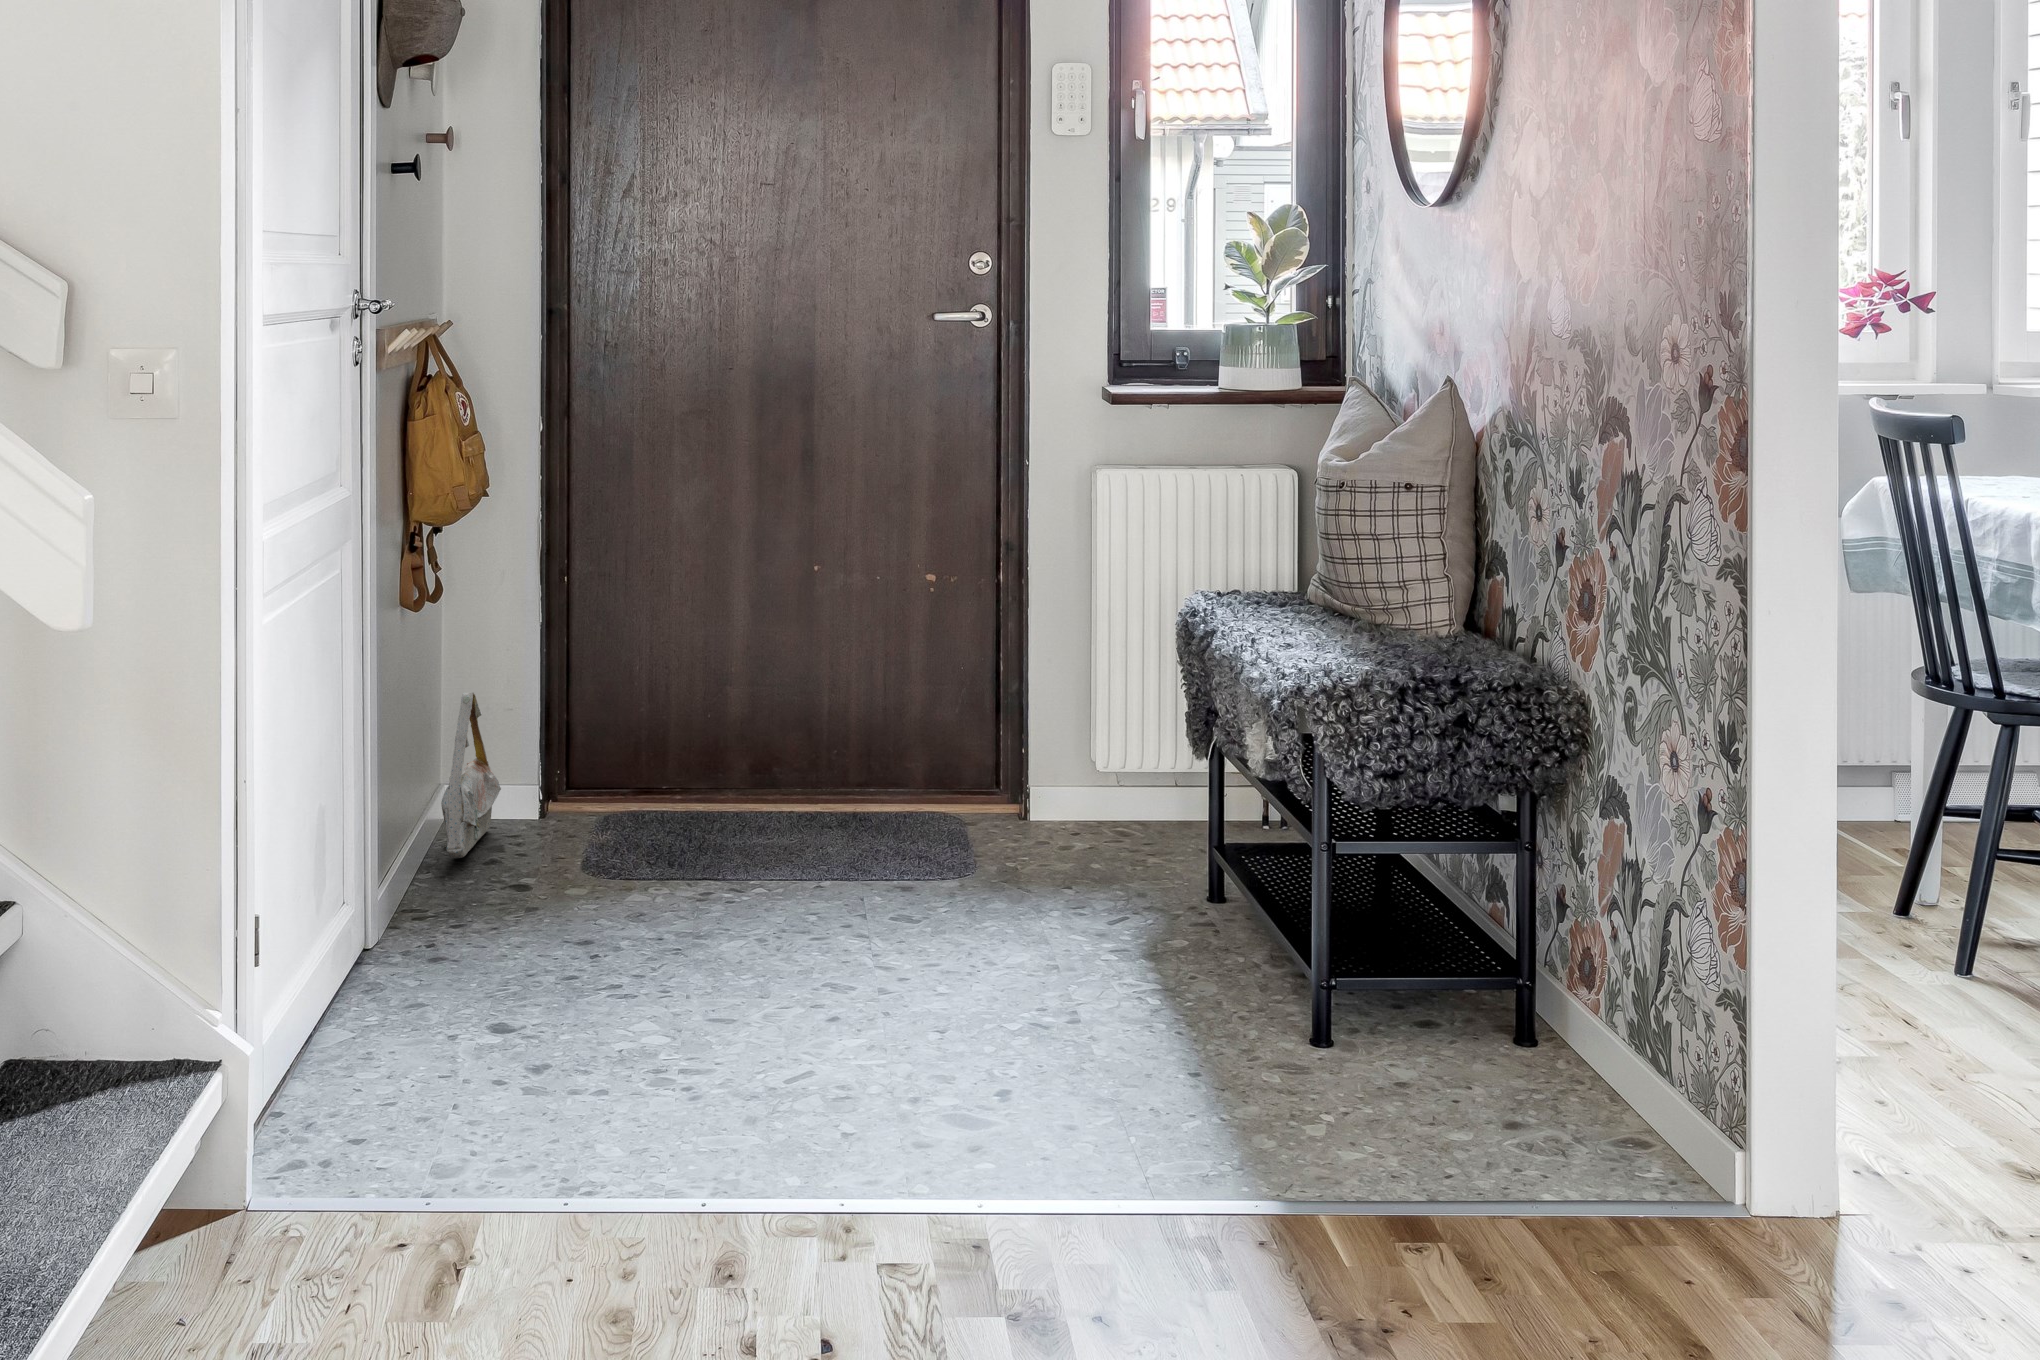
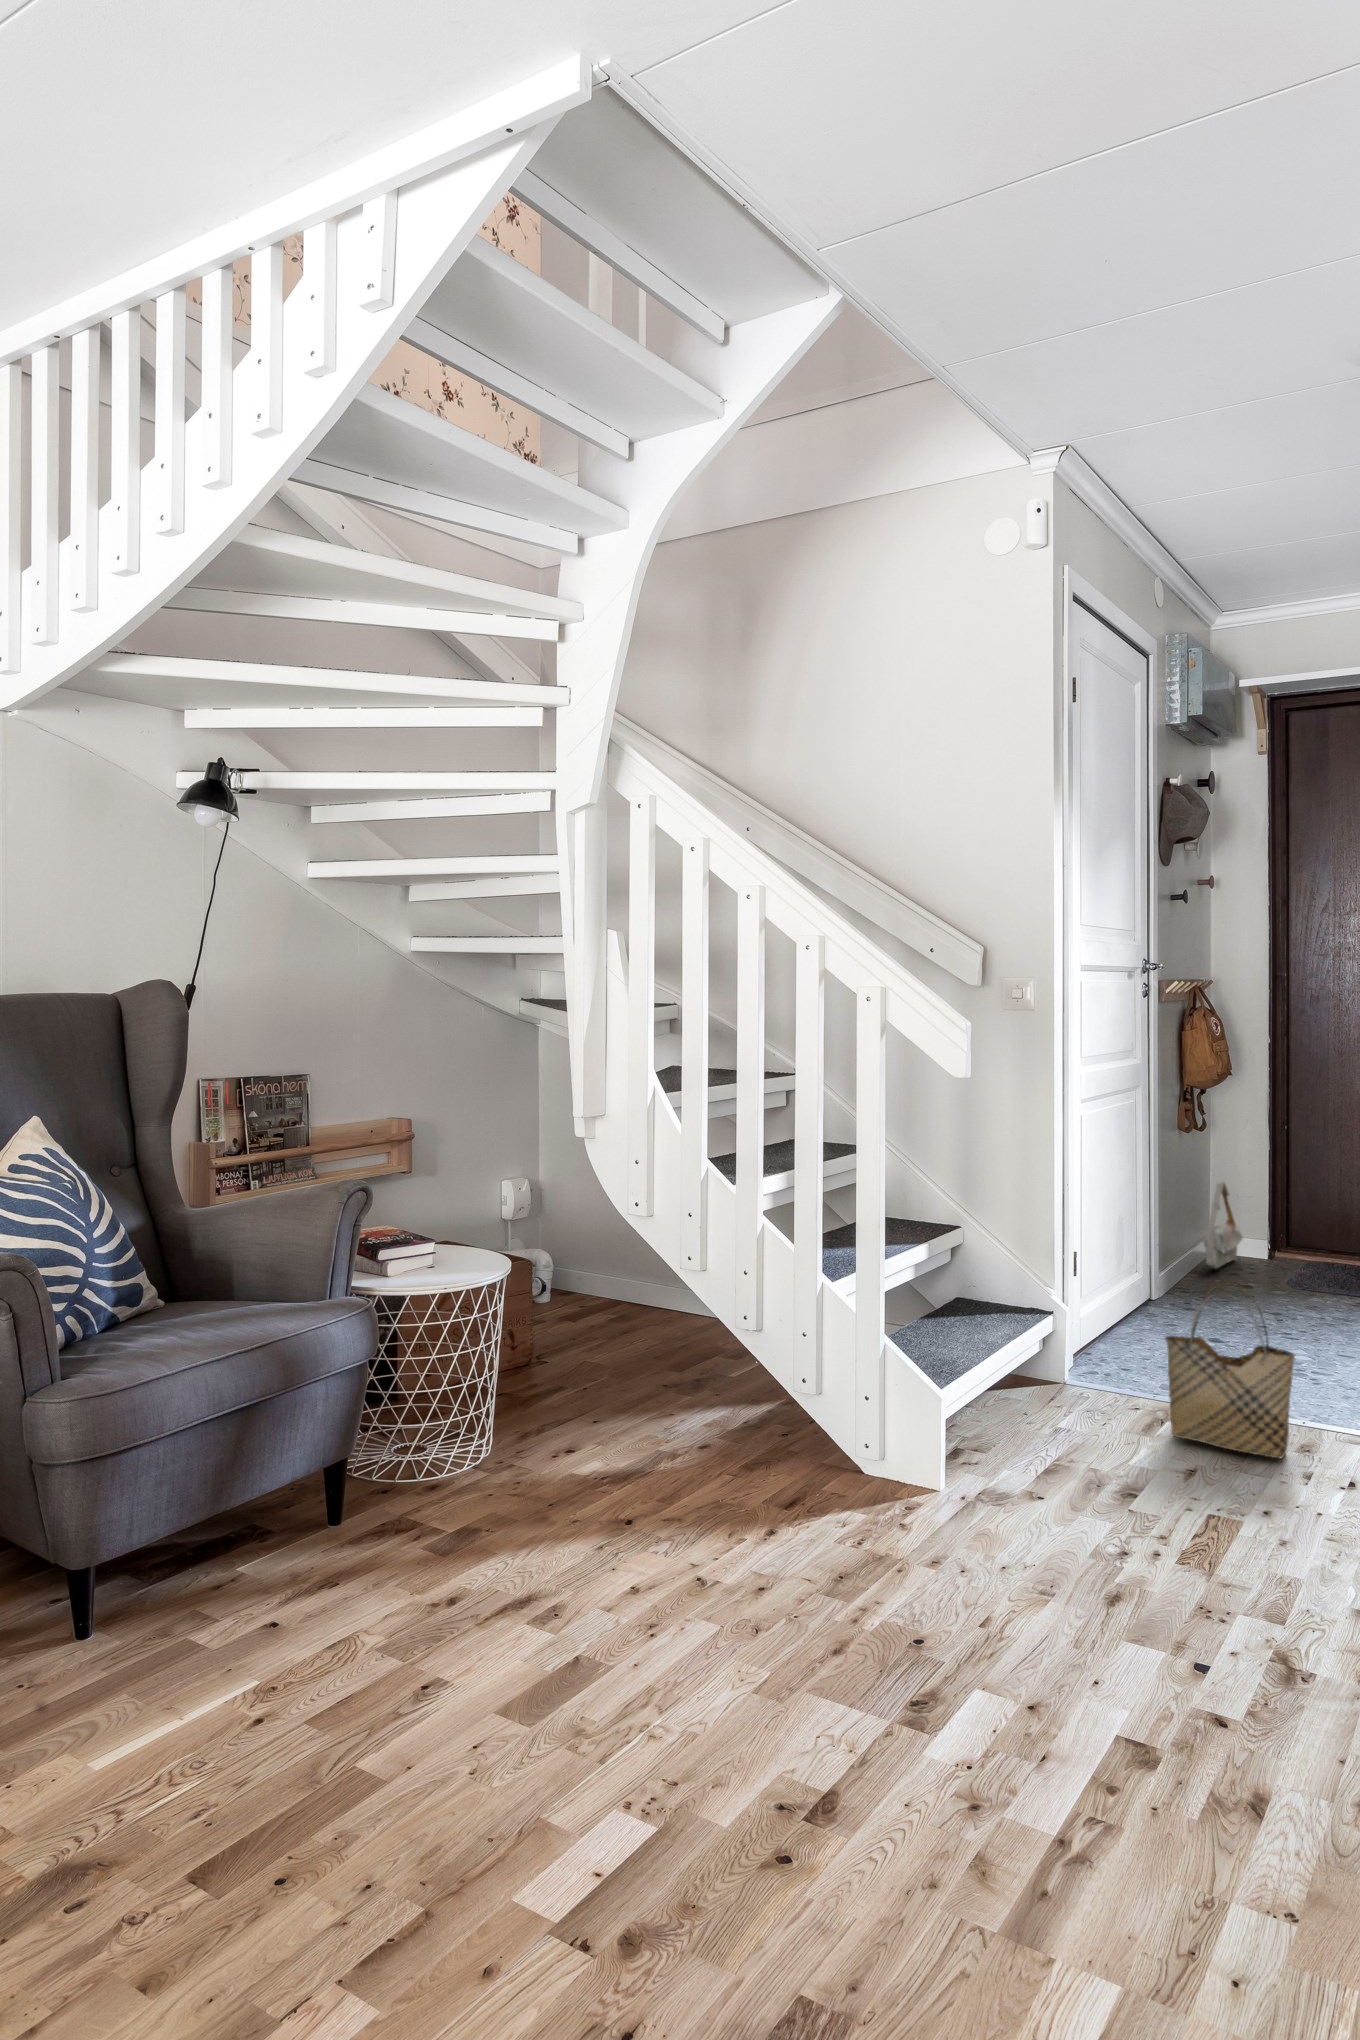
woven basket: none [458,944,684,1282] -> present [1165,1282,1295,1458]

